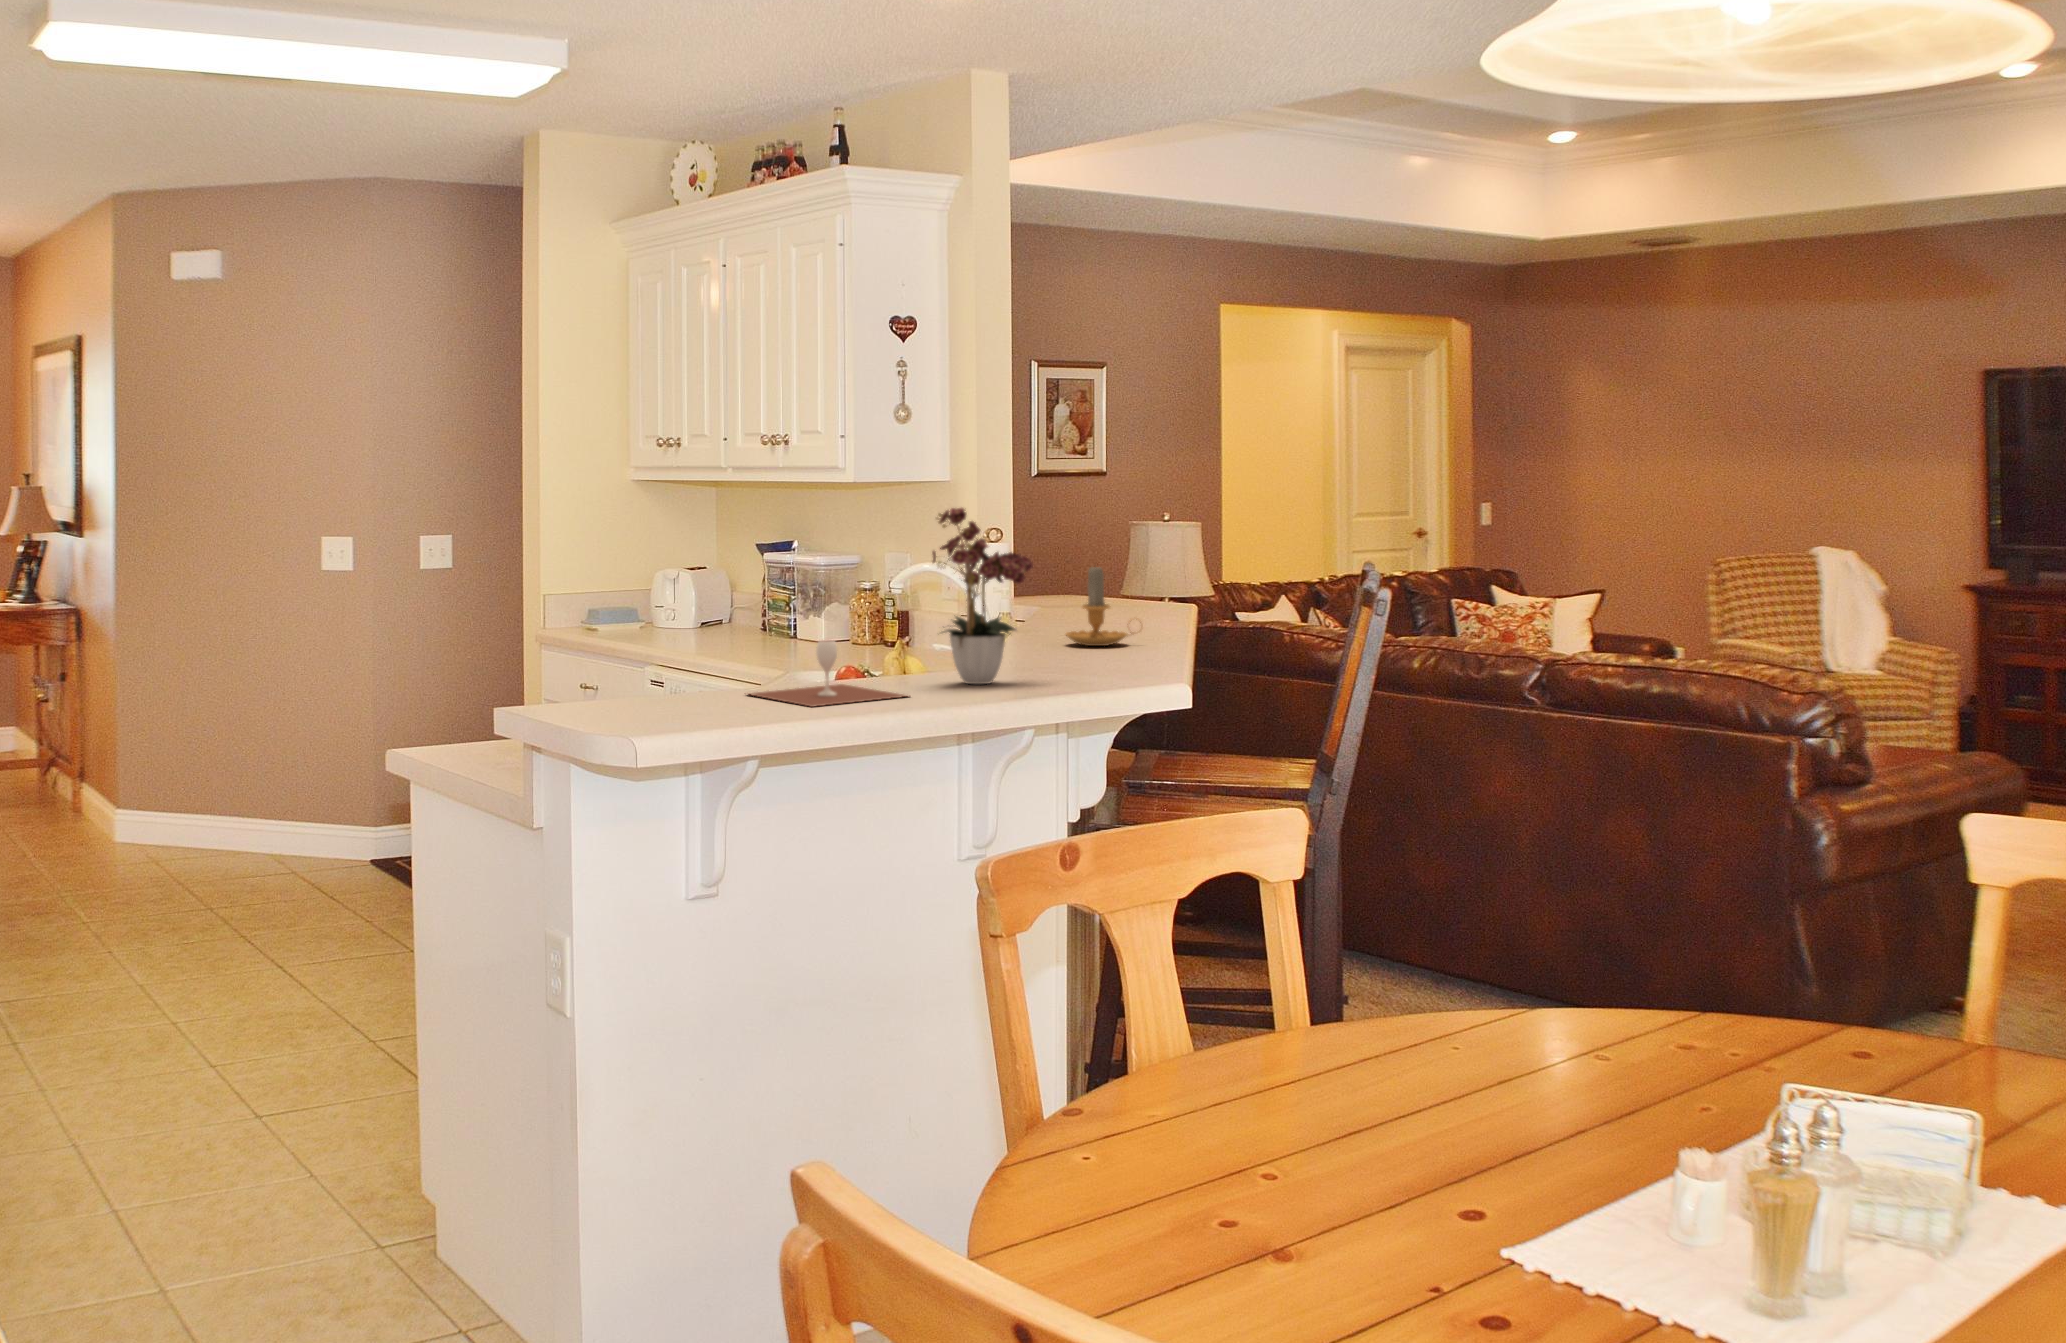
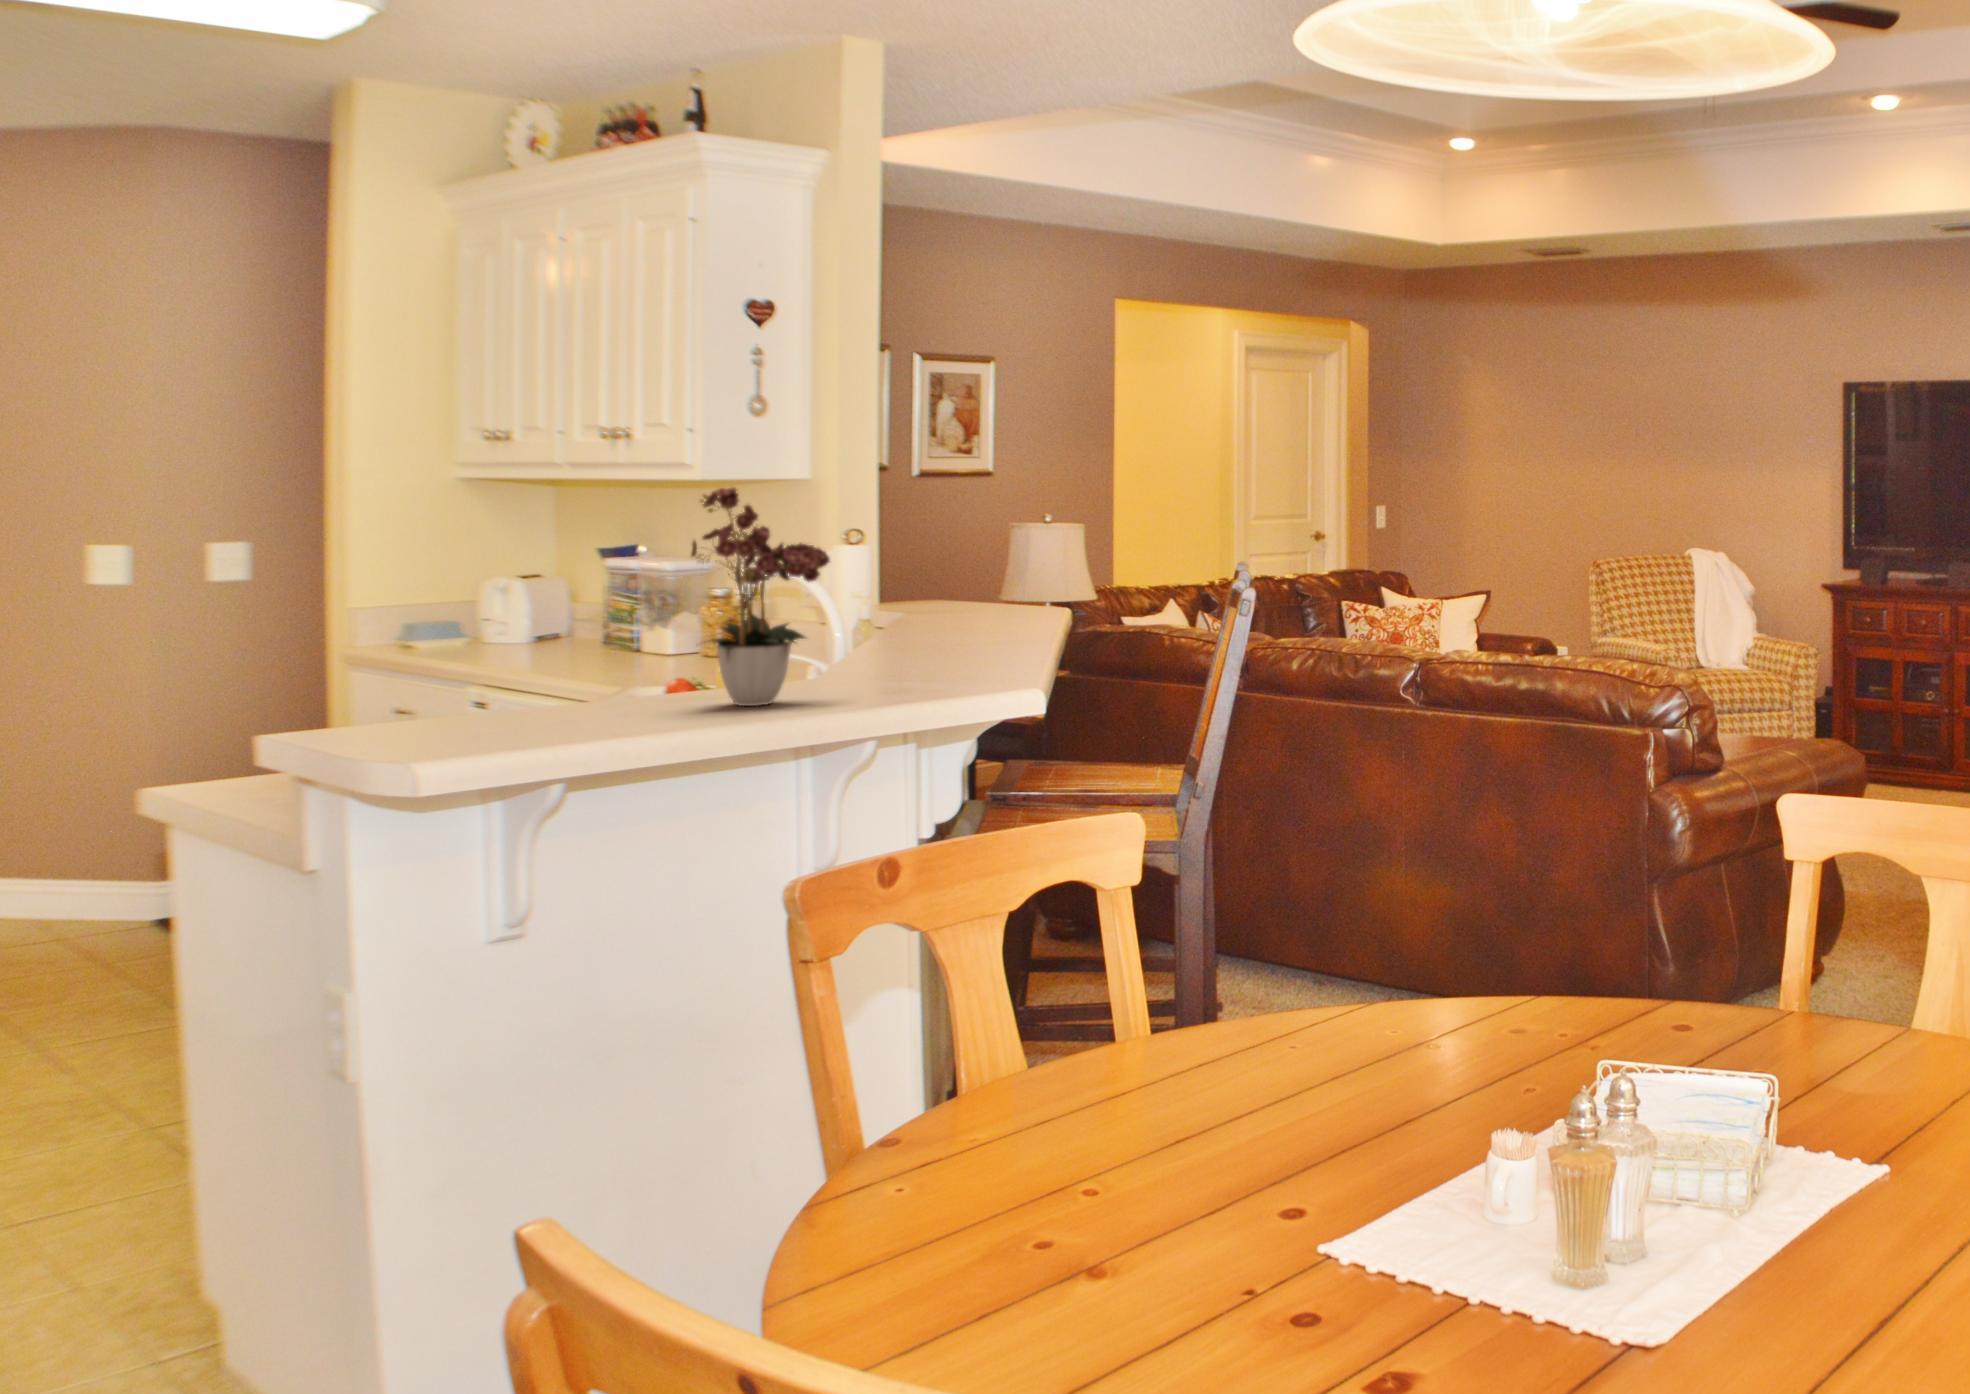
candle: present [1066,567,1141,646] -> none [902,560,993,655]
wine glass: present [750,640,910,707] -> none [409,655,647,745]

